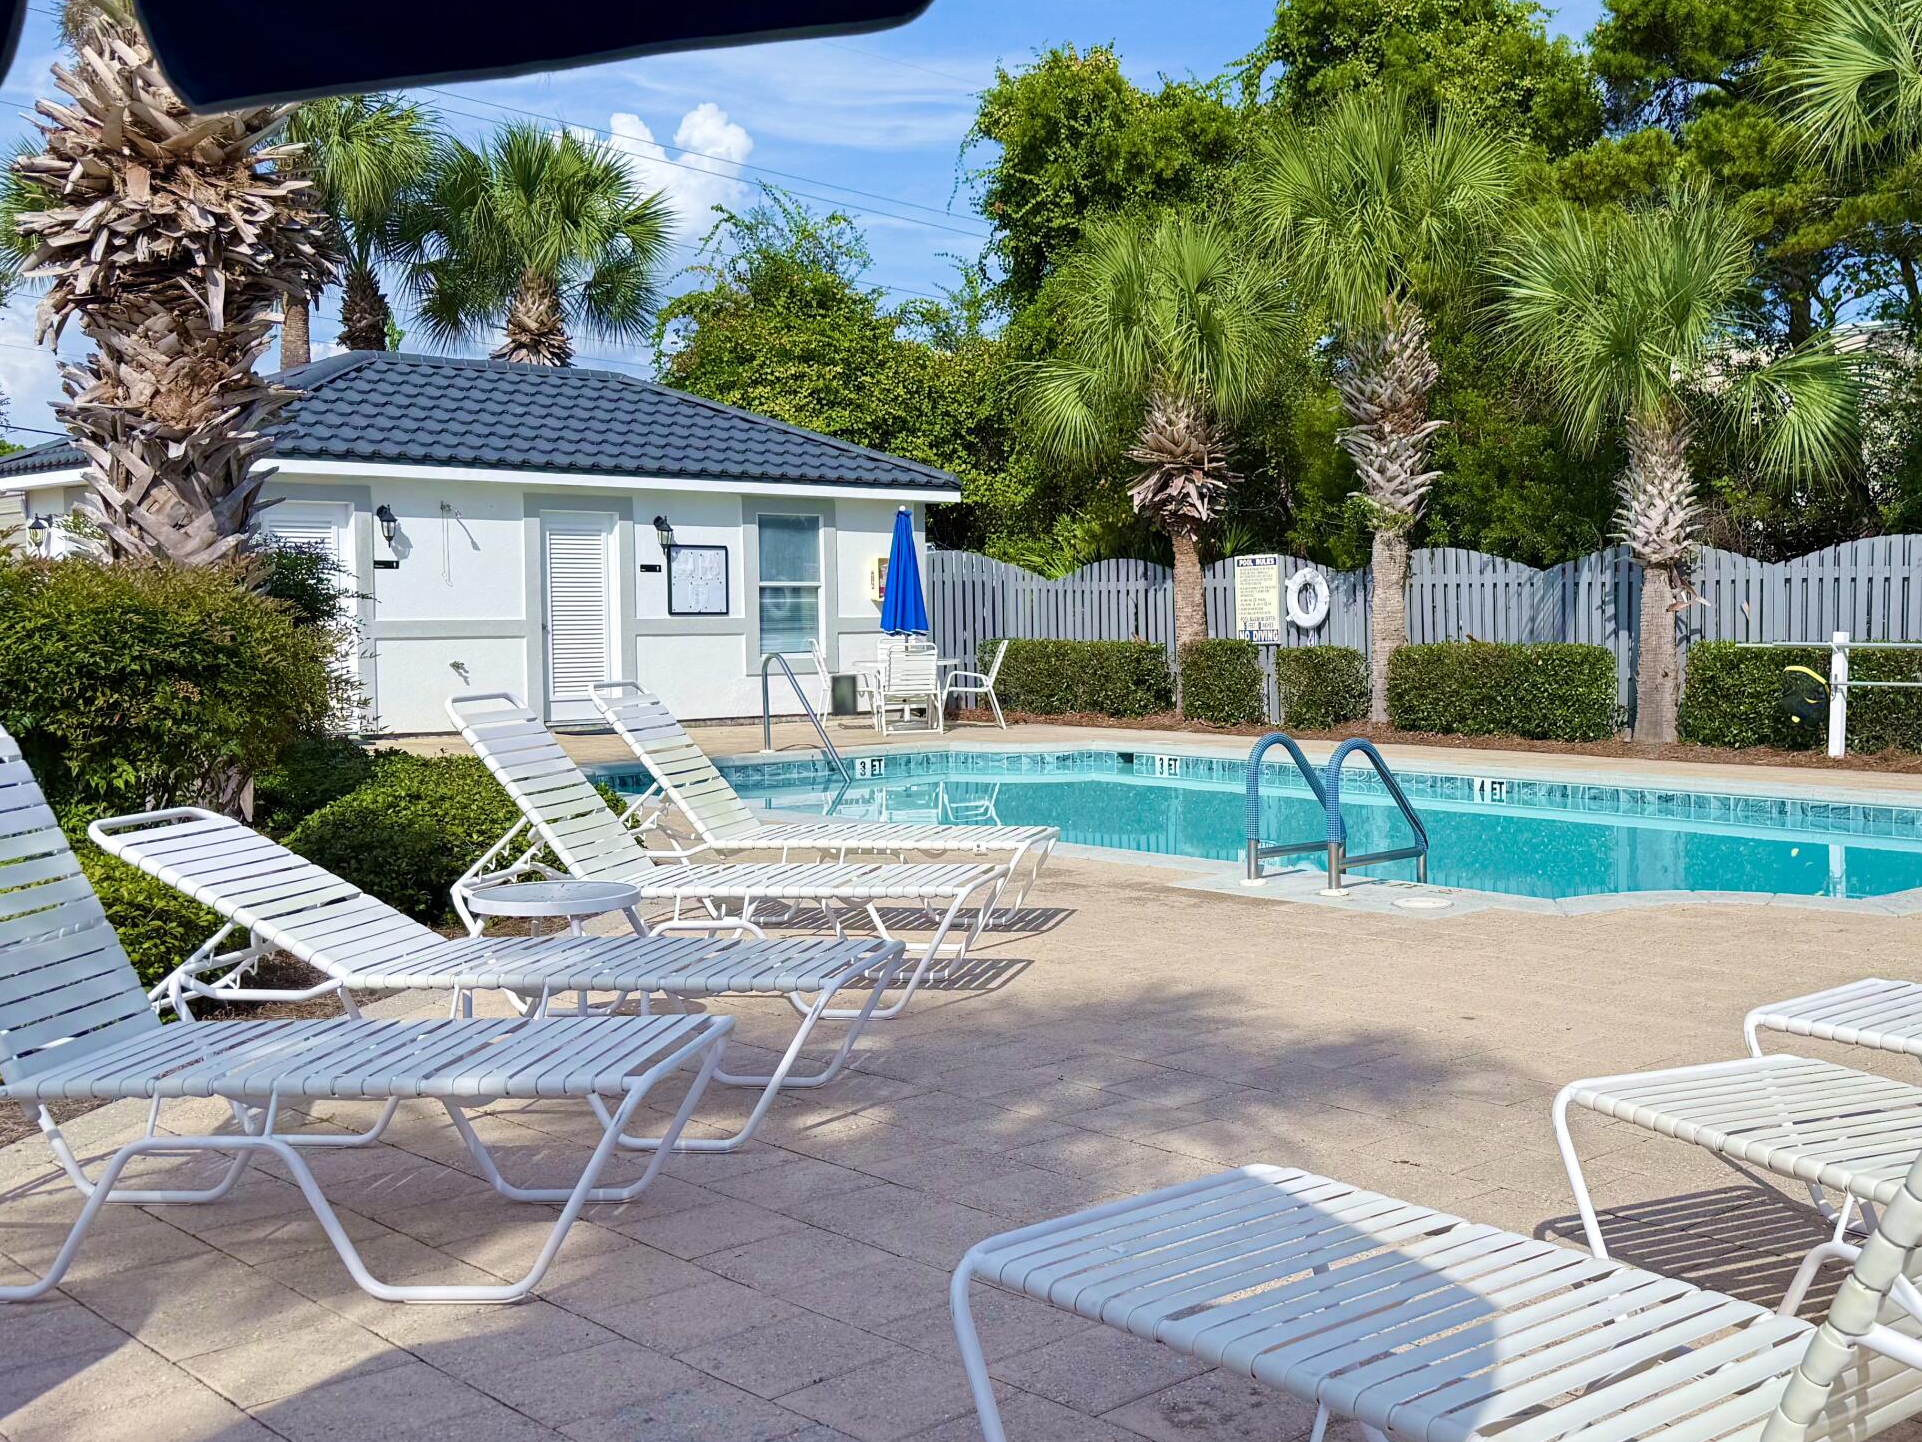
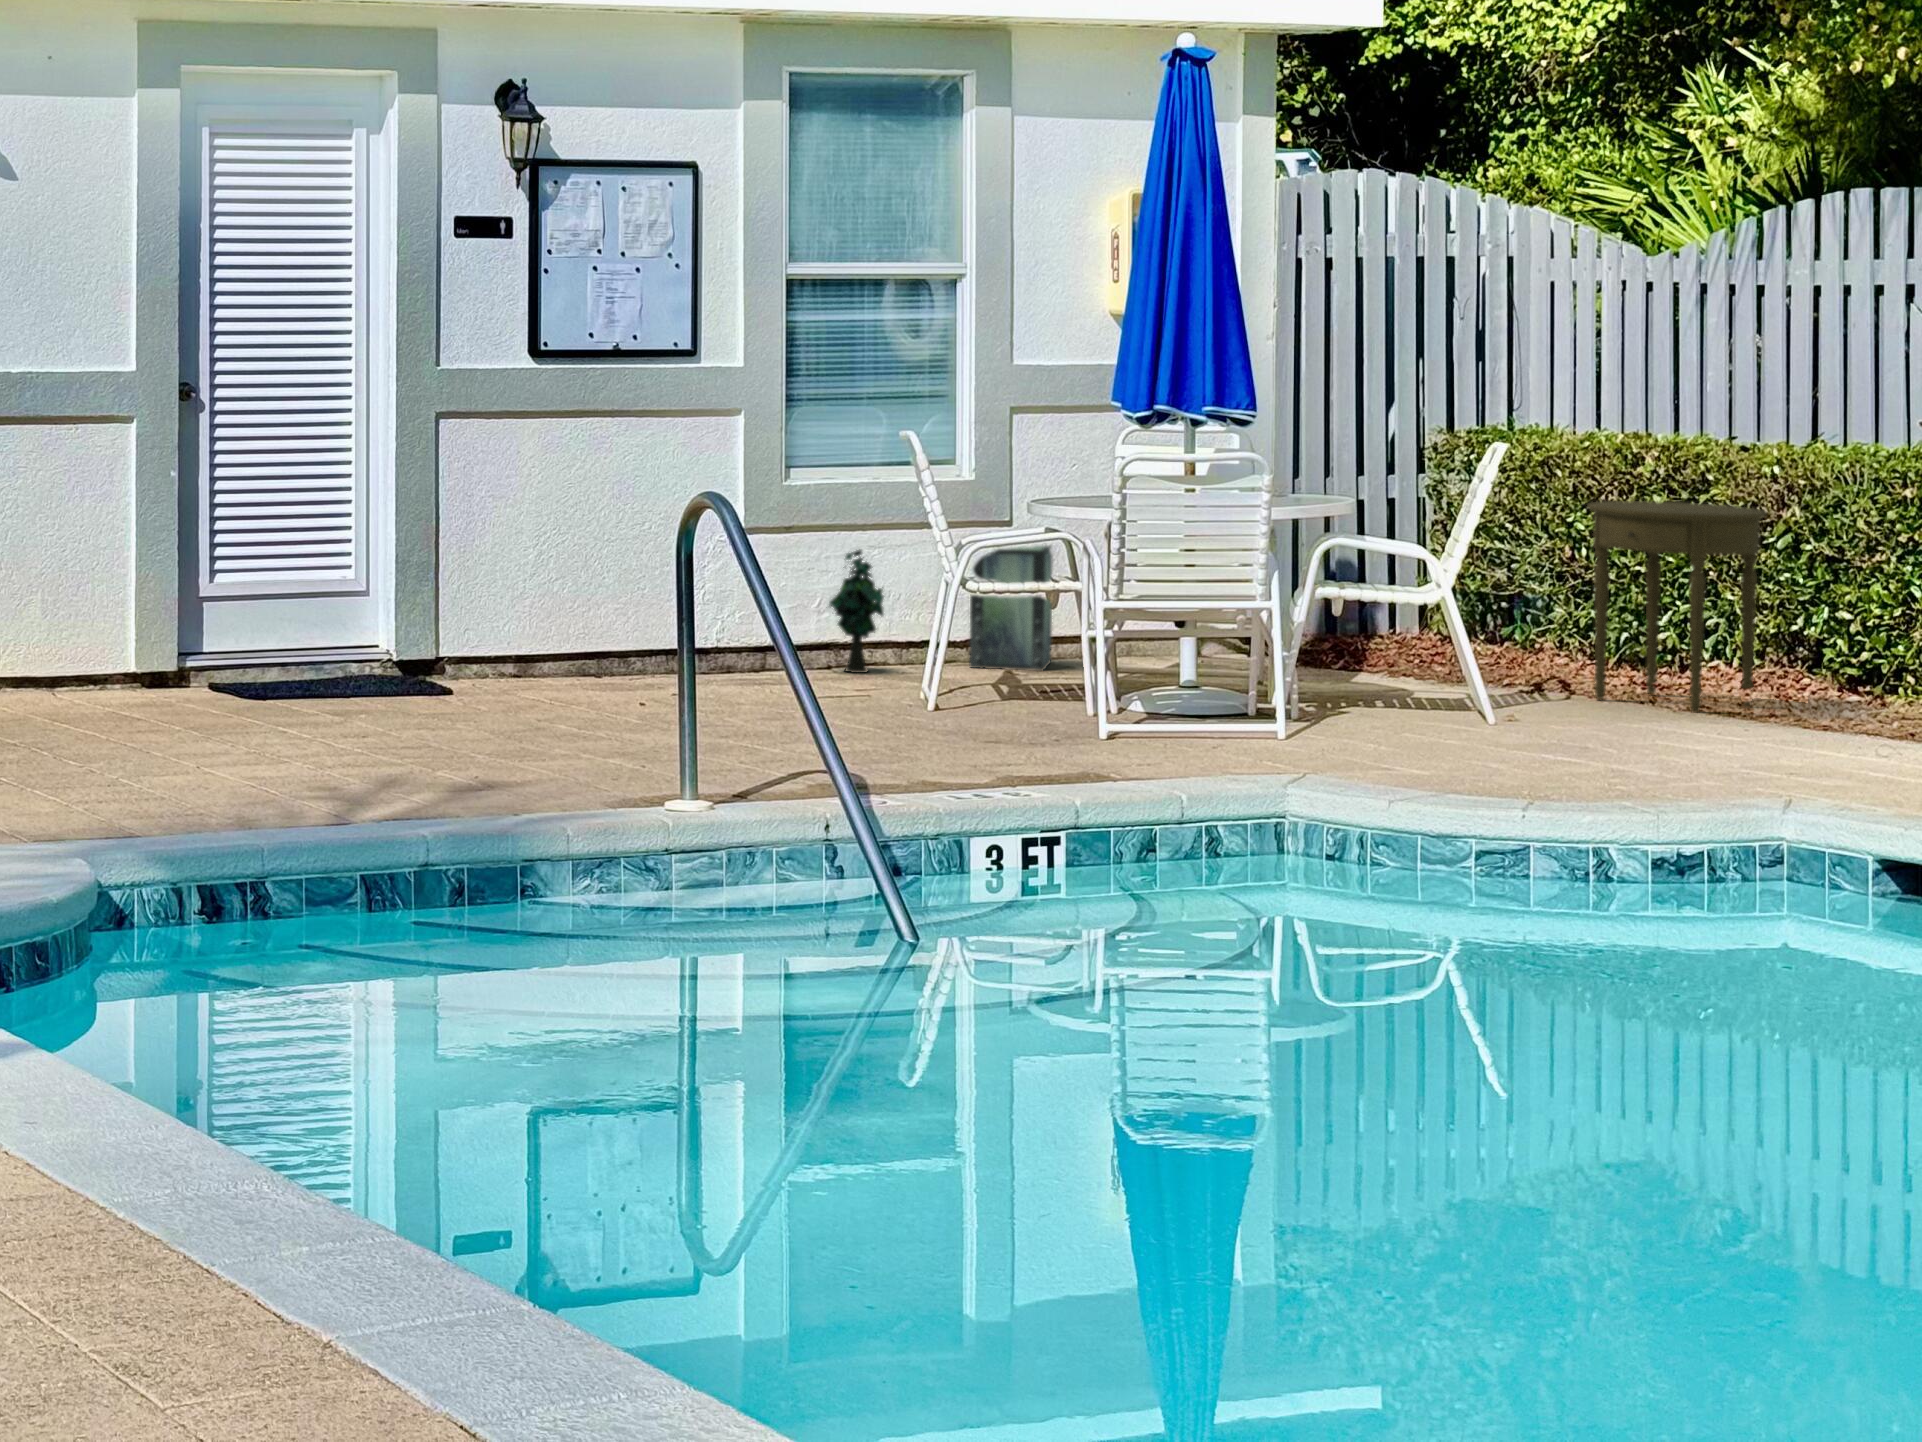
side table: none [1028,652,1080,714] -> present [1588,501,1767,713]
decorative plant: none [782,677,803,719] -> present [829,550,884,673]

